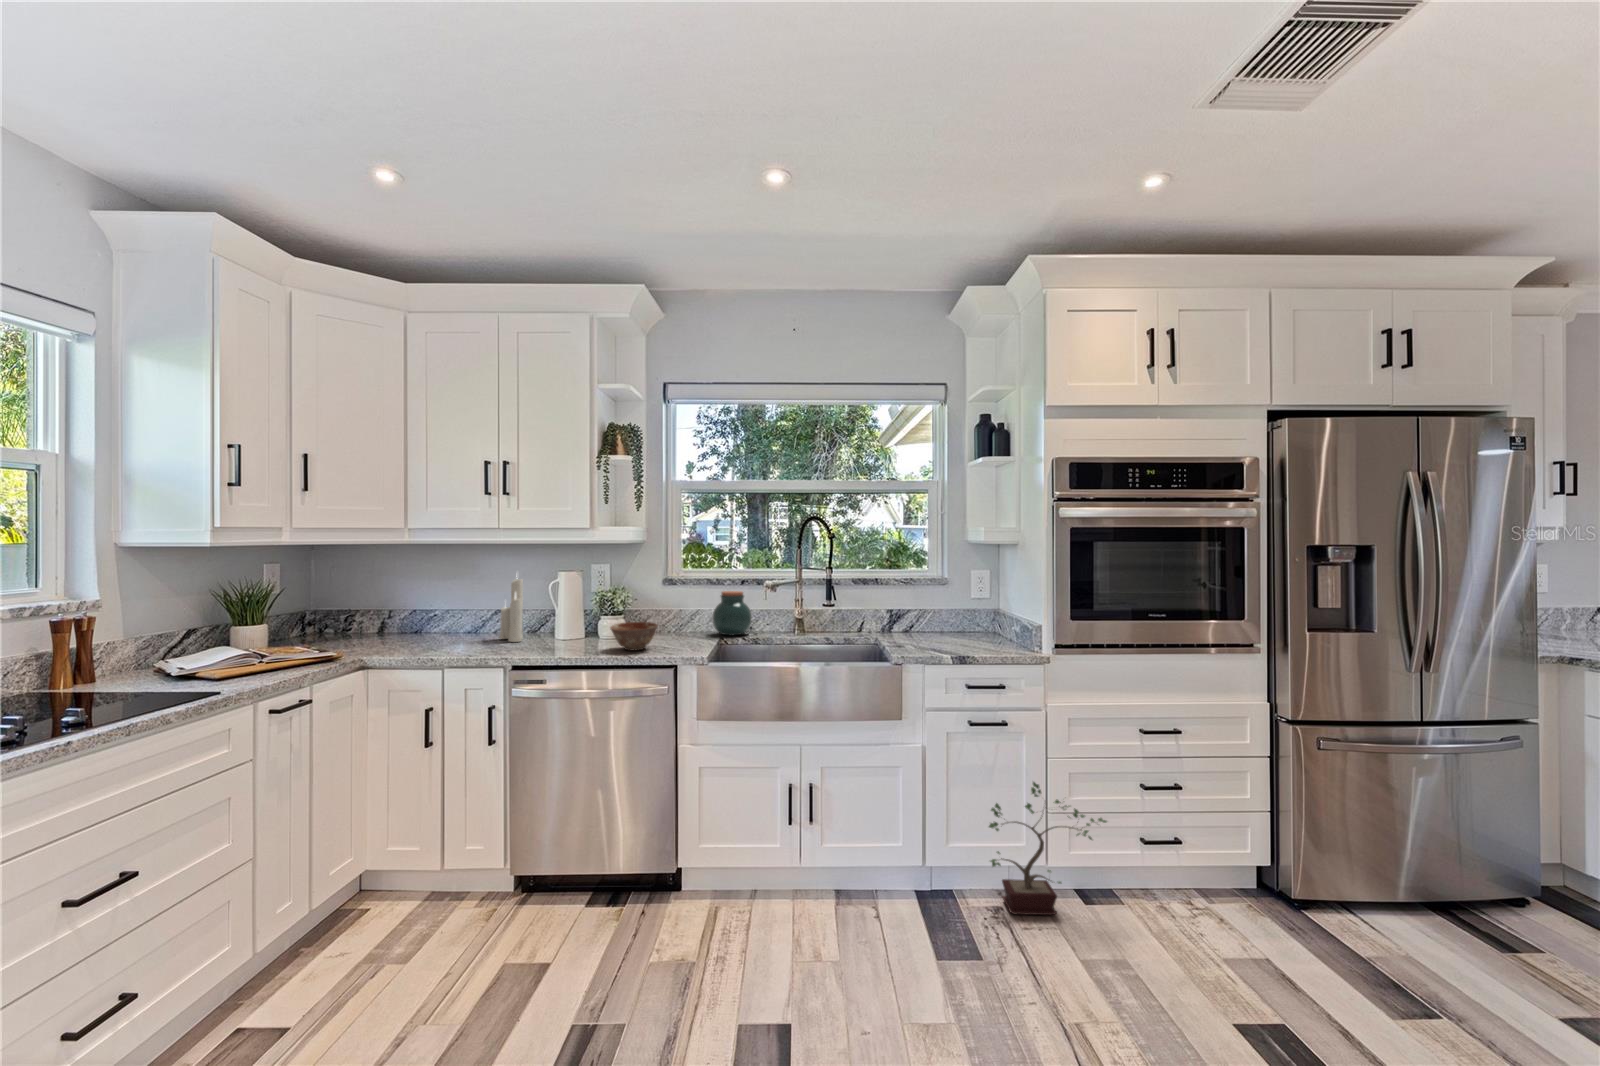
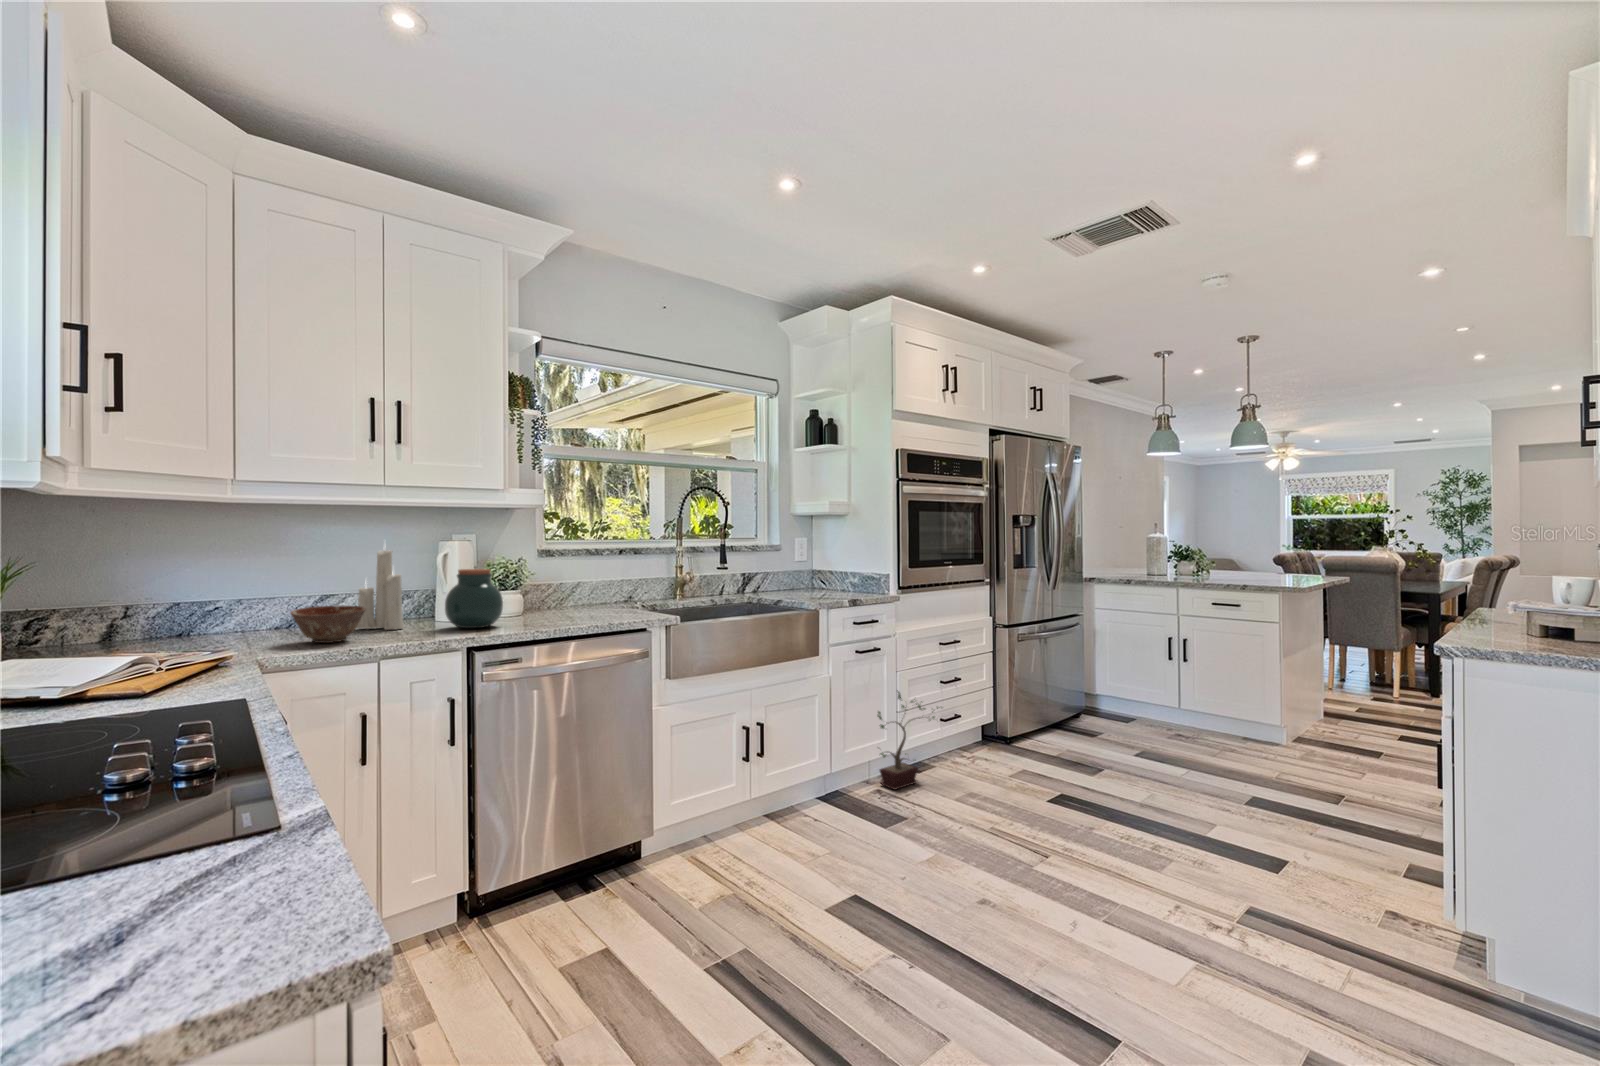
jar: present [712,591,752,635] -> present [445,569,503,628]
ceramic bowl: present [610,622,658,650] -> present [290,606,366,643]

